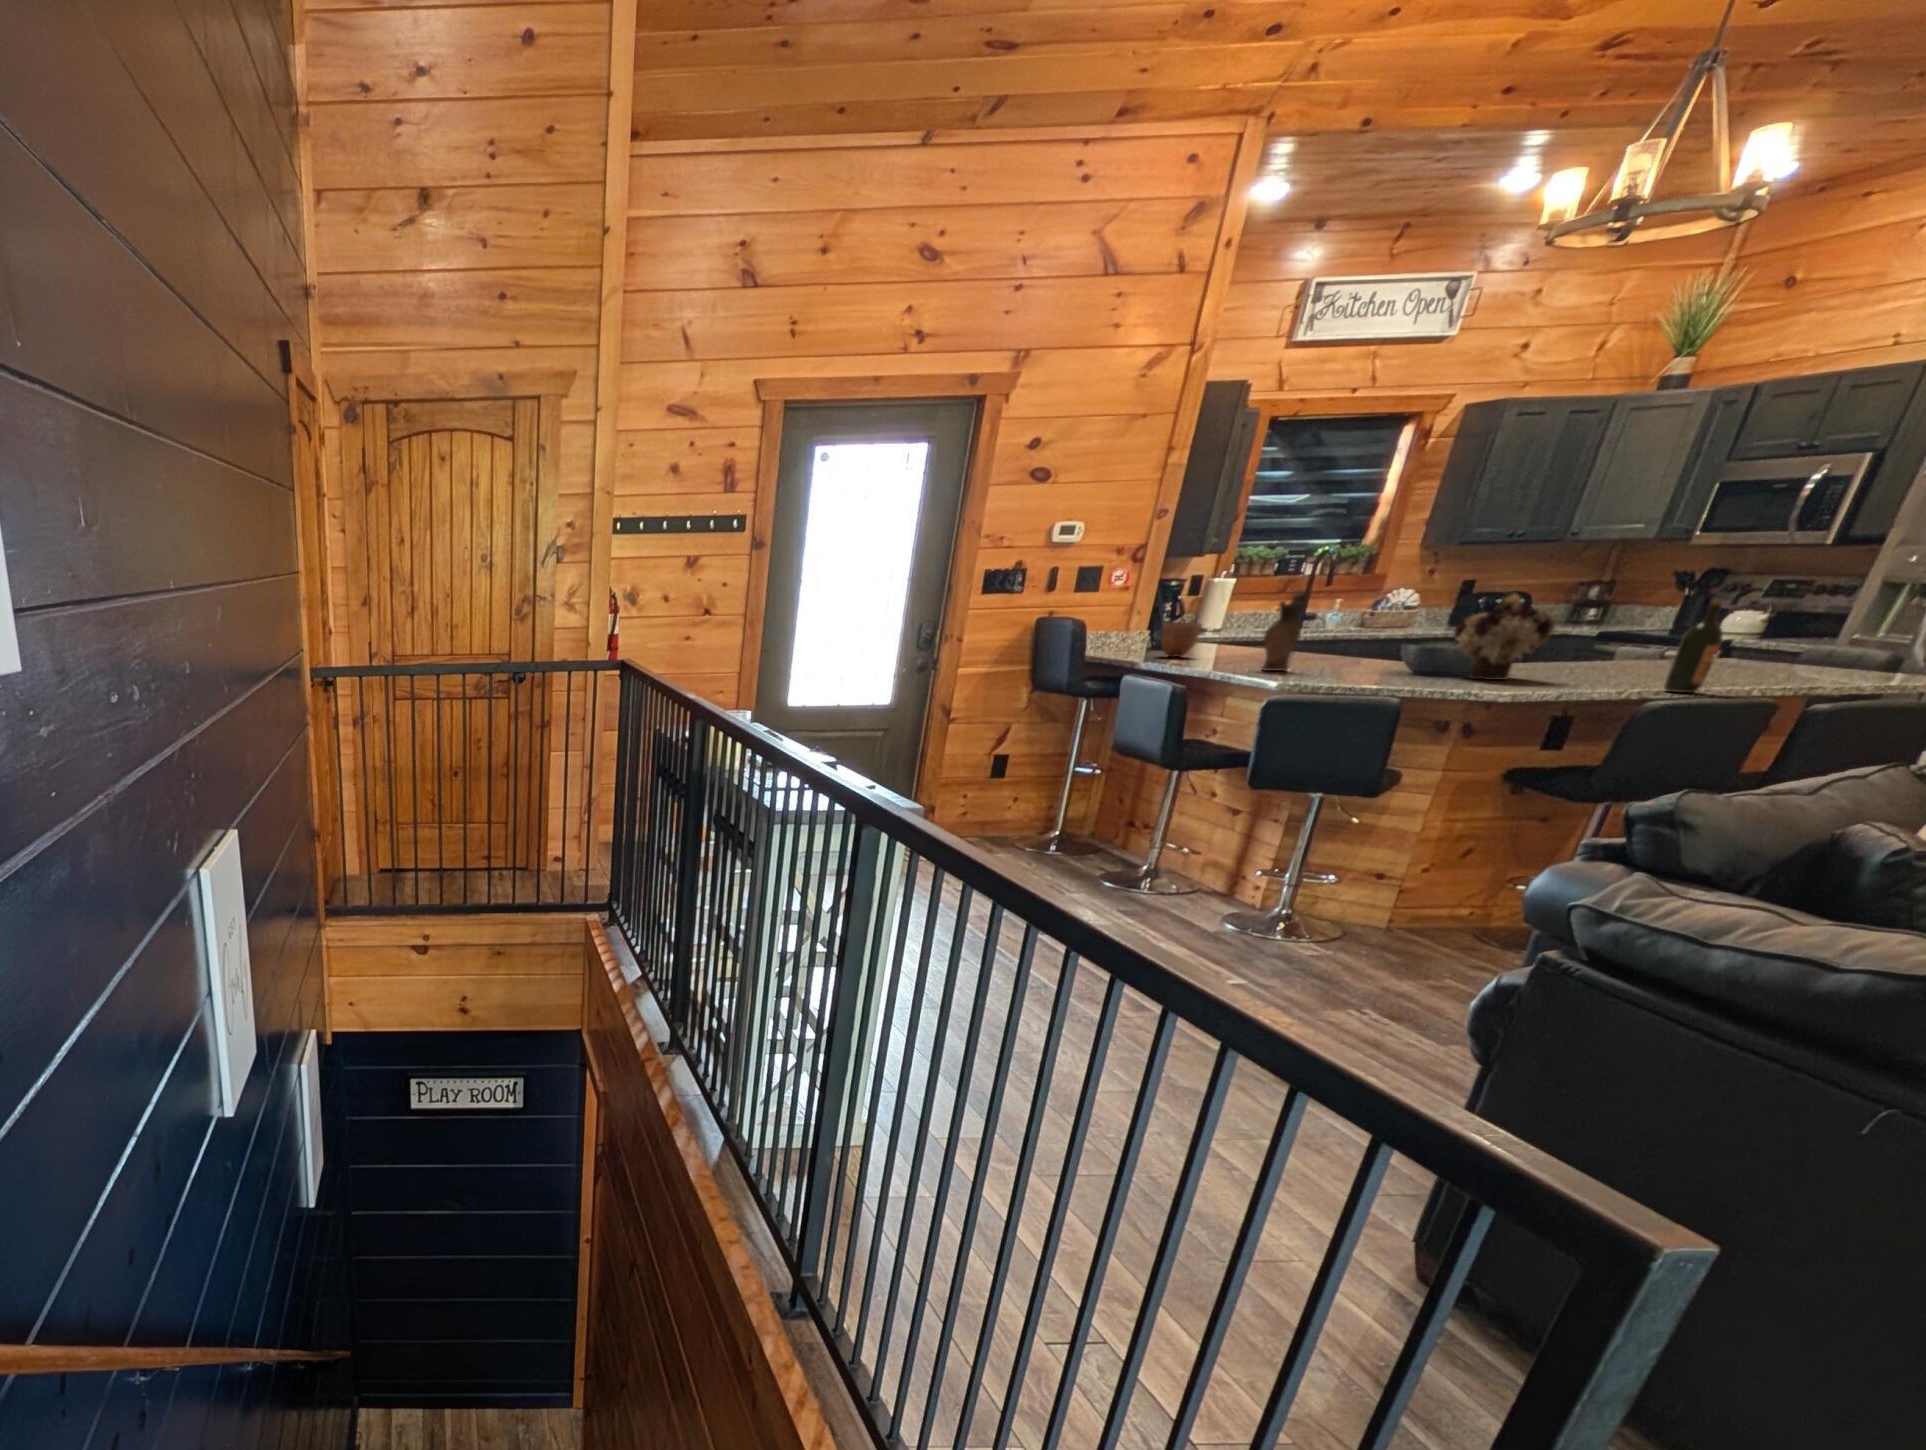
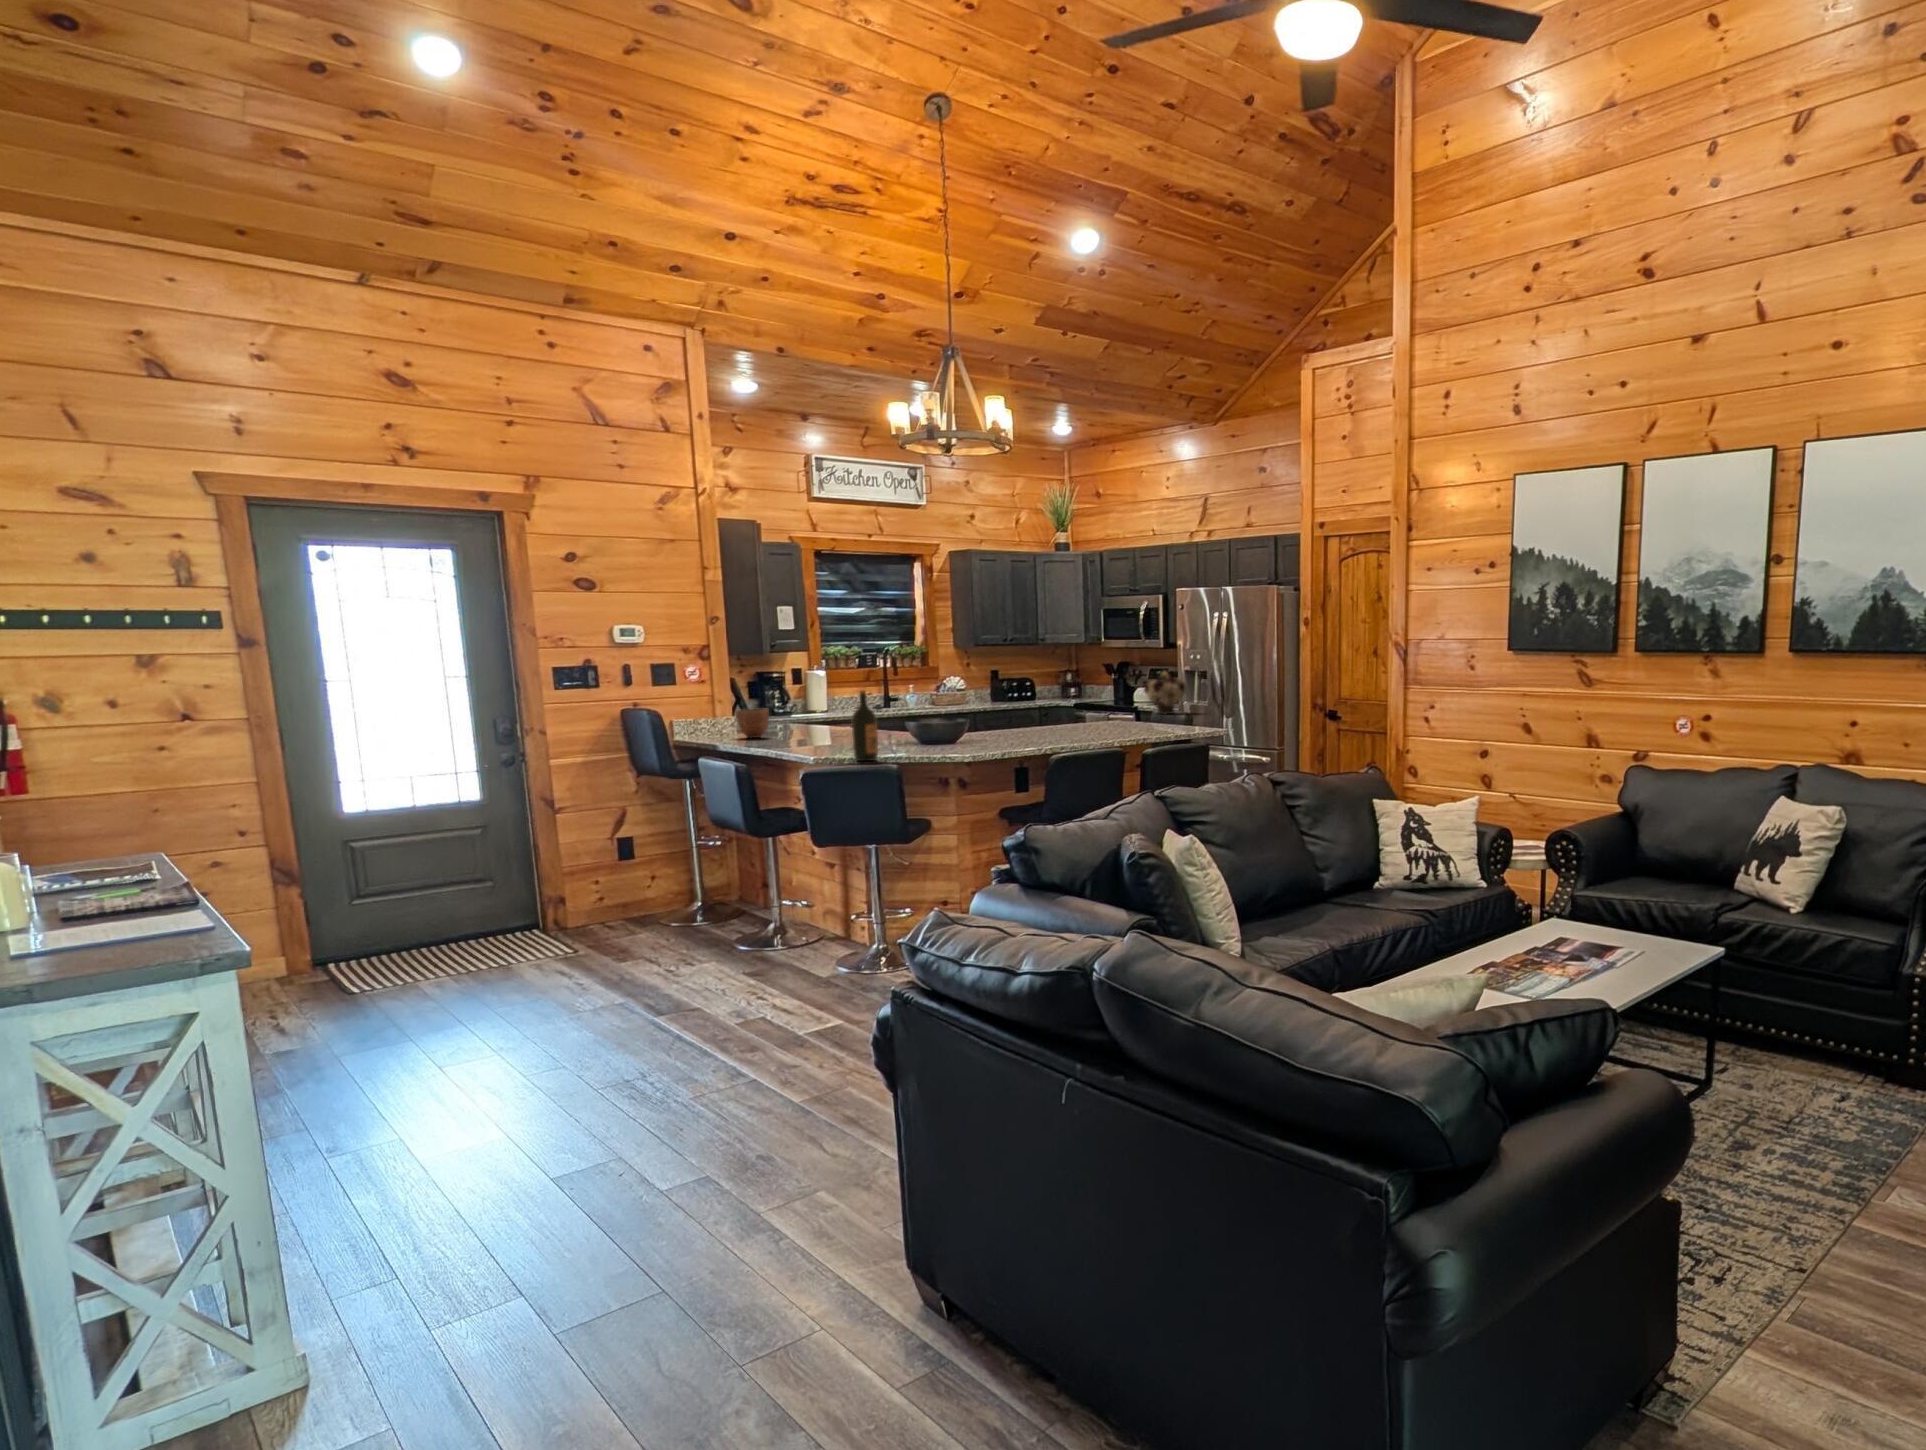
ceramic pitcher: present [1262,592,1305,671] -> none [806,683,835,746]
flower arrangement: present [1454,593,1558,680] -> present [1144,671,1186,714]
wine bottle: present [1664,600,1723,693] -> present [852,690,878,761]

